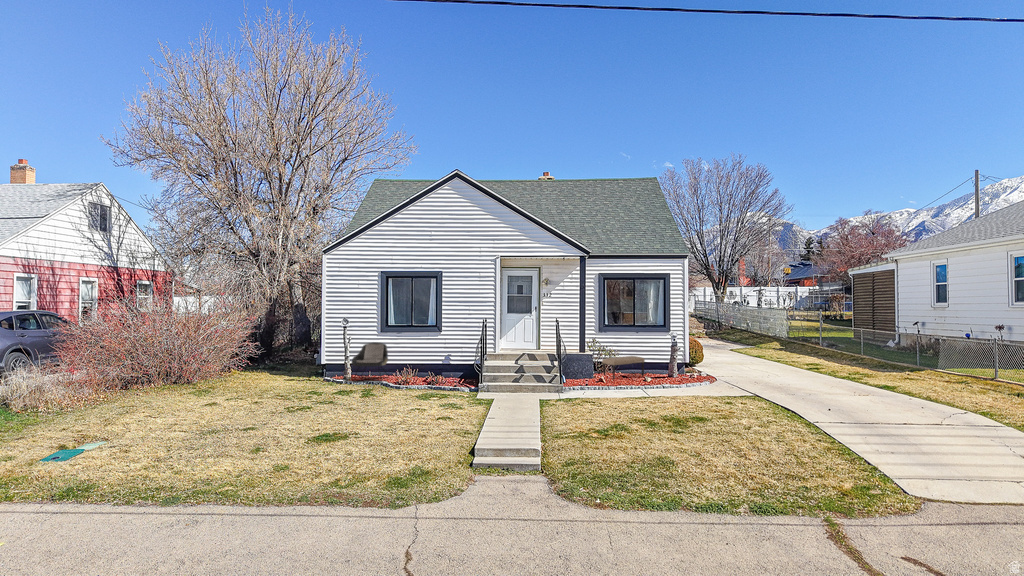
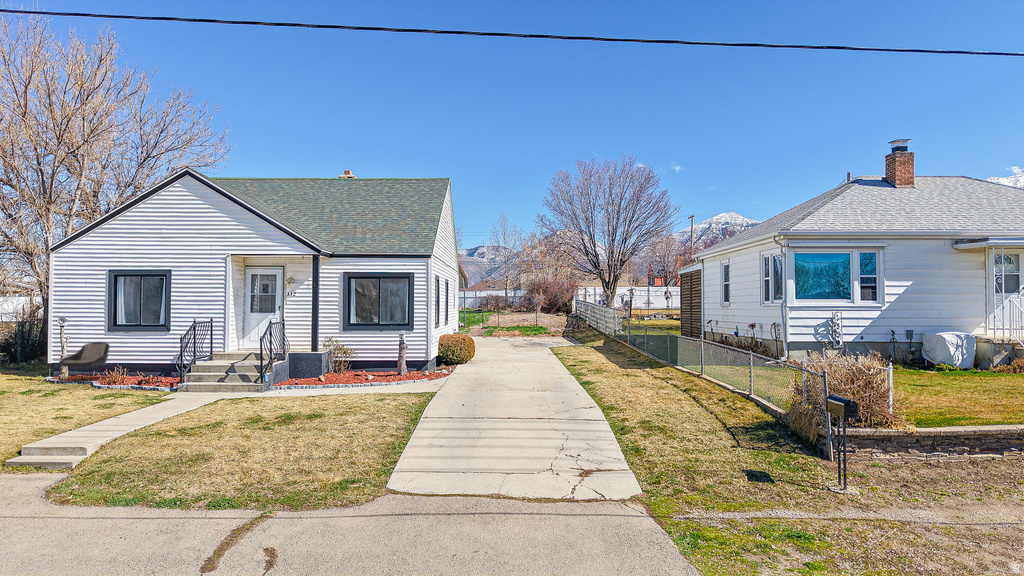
bench: present [602,356,645,379] -> none [336,354,381,377]

